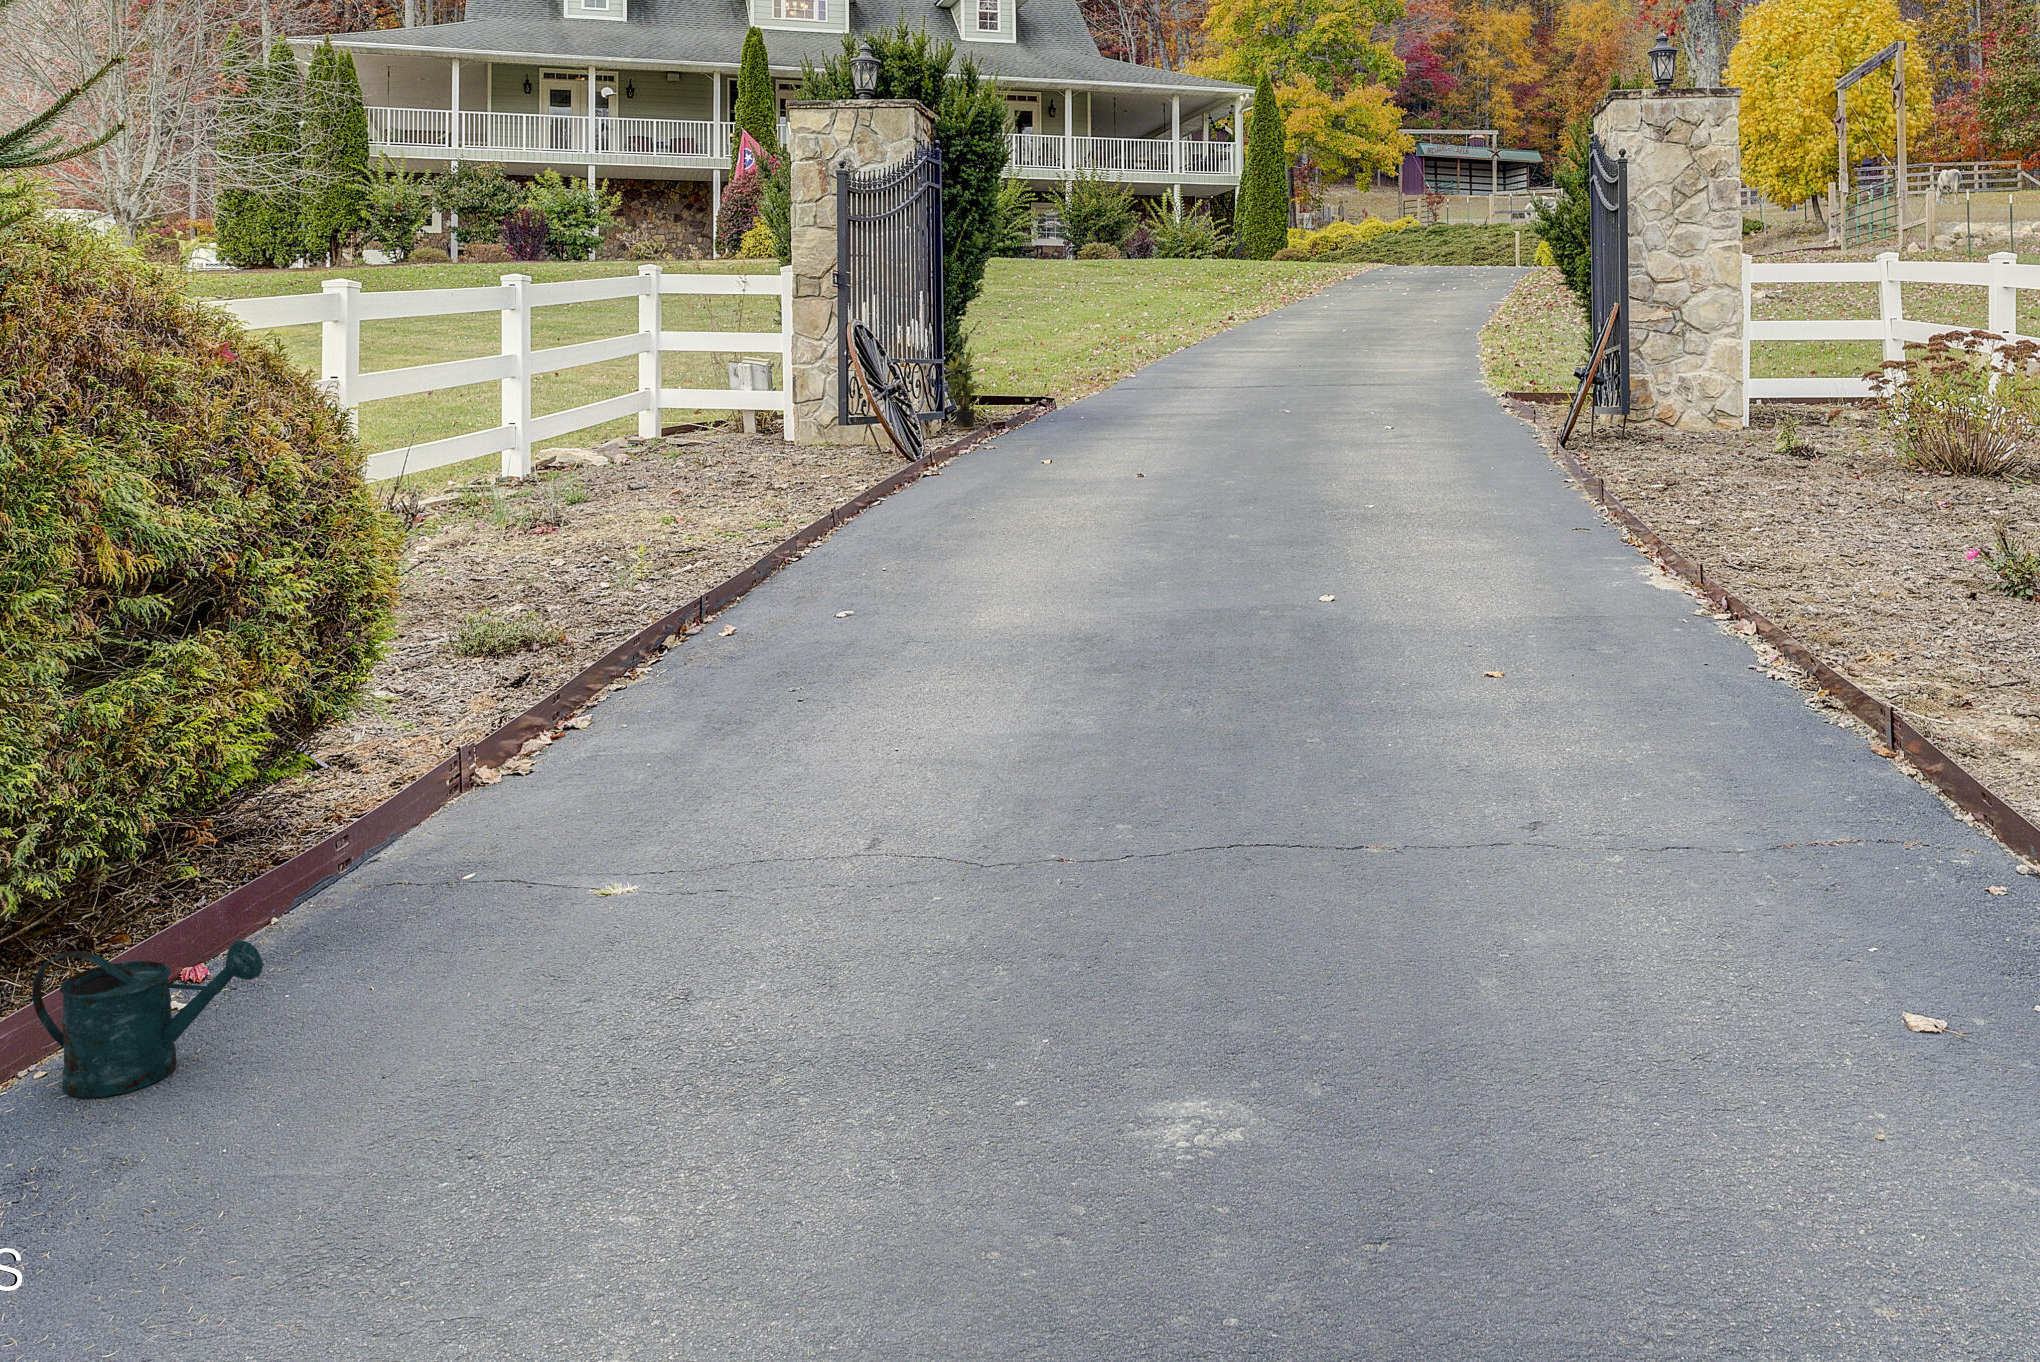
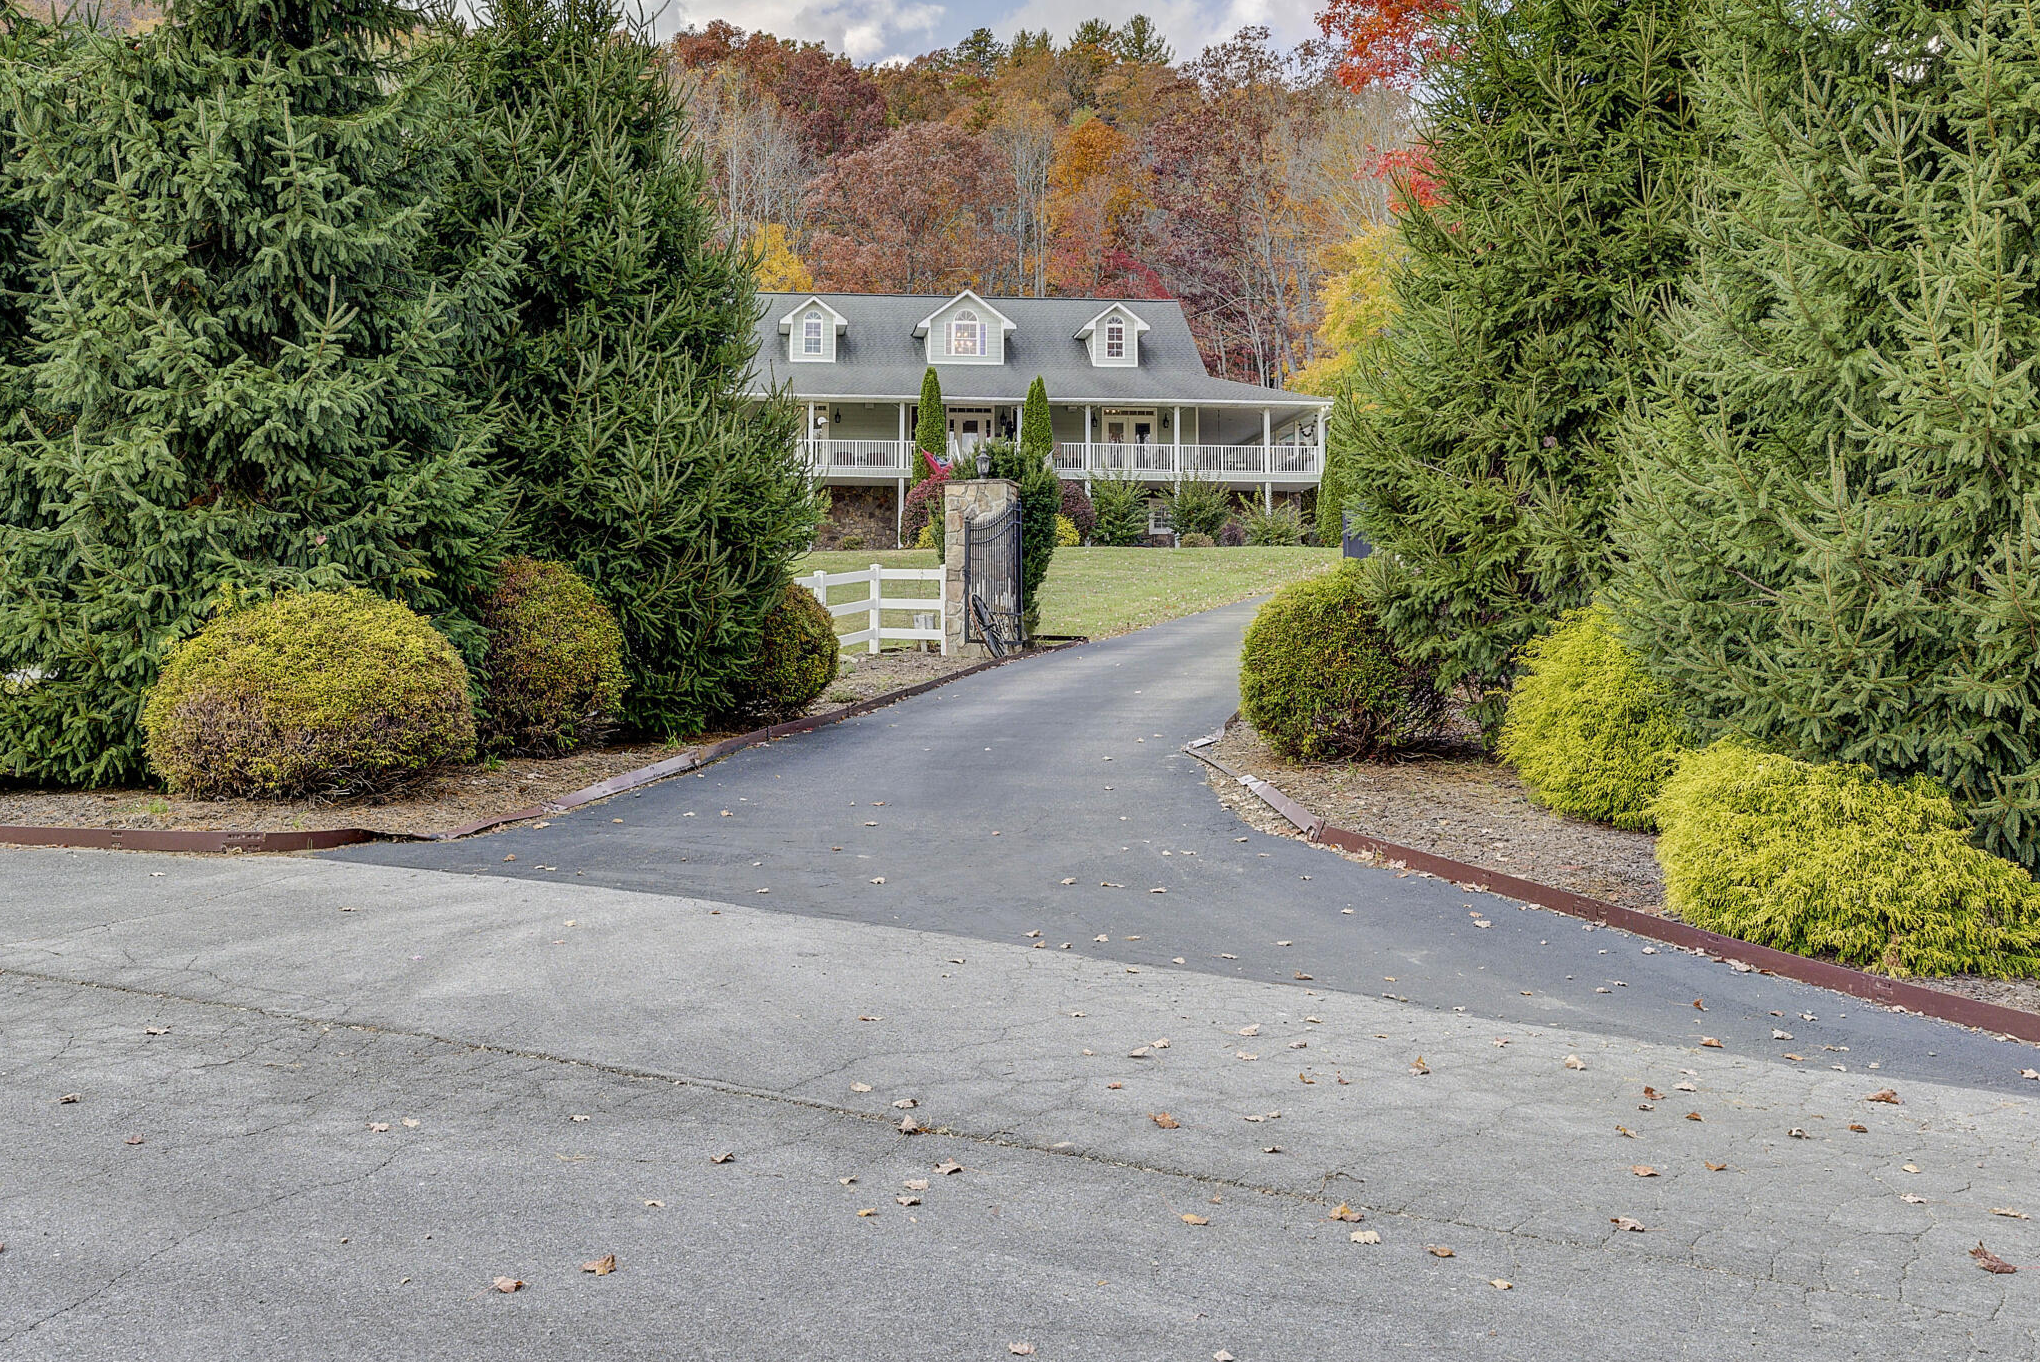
watering can: present [32,941,263,1098] -> none [793,712,833,737]

